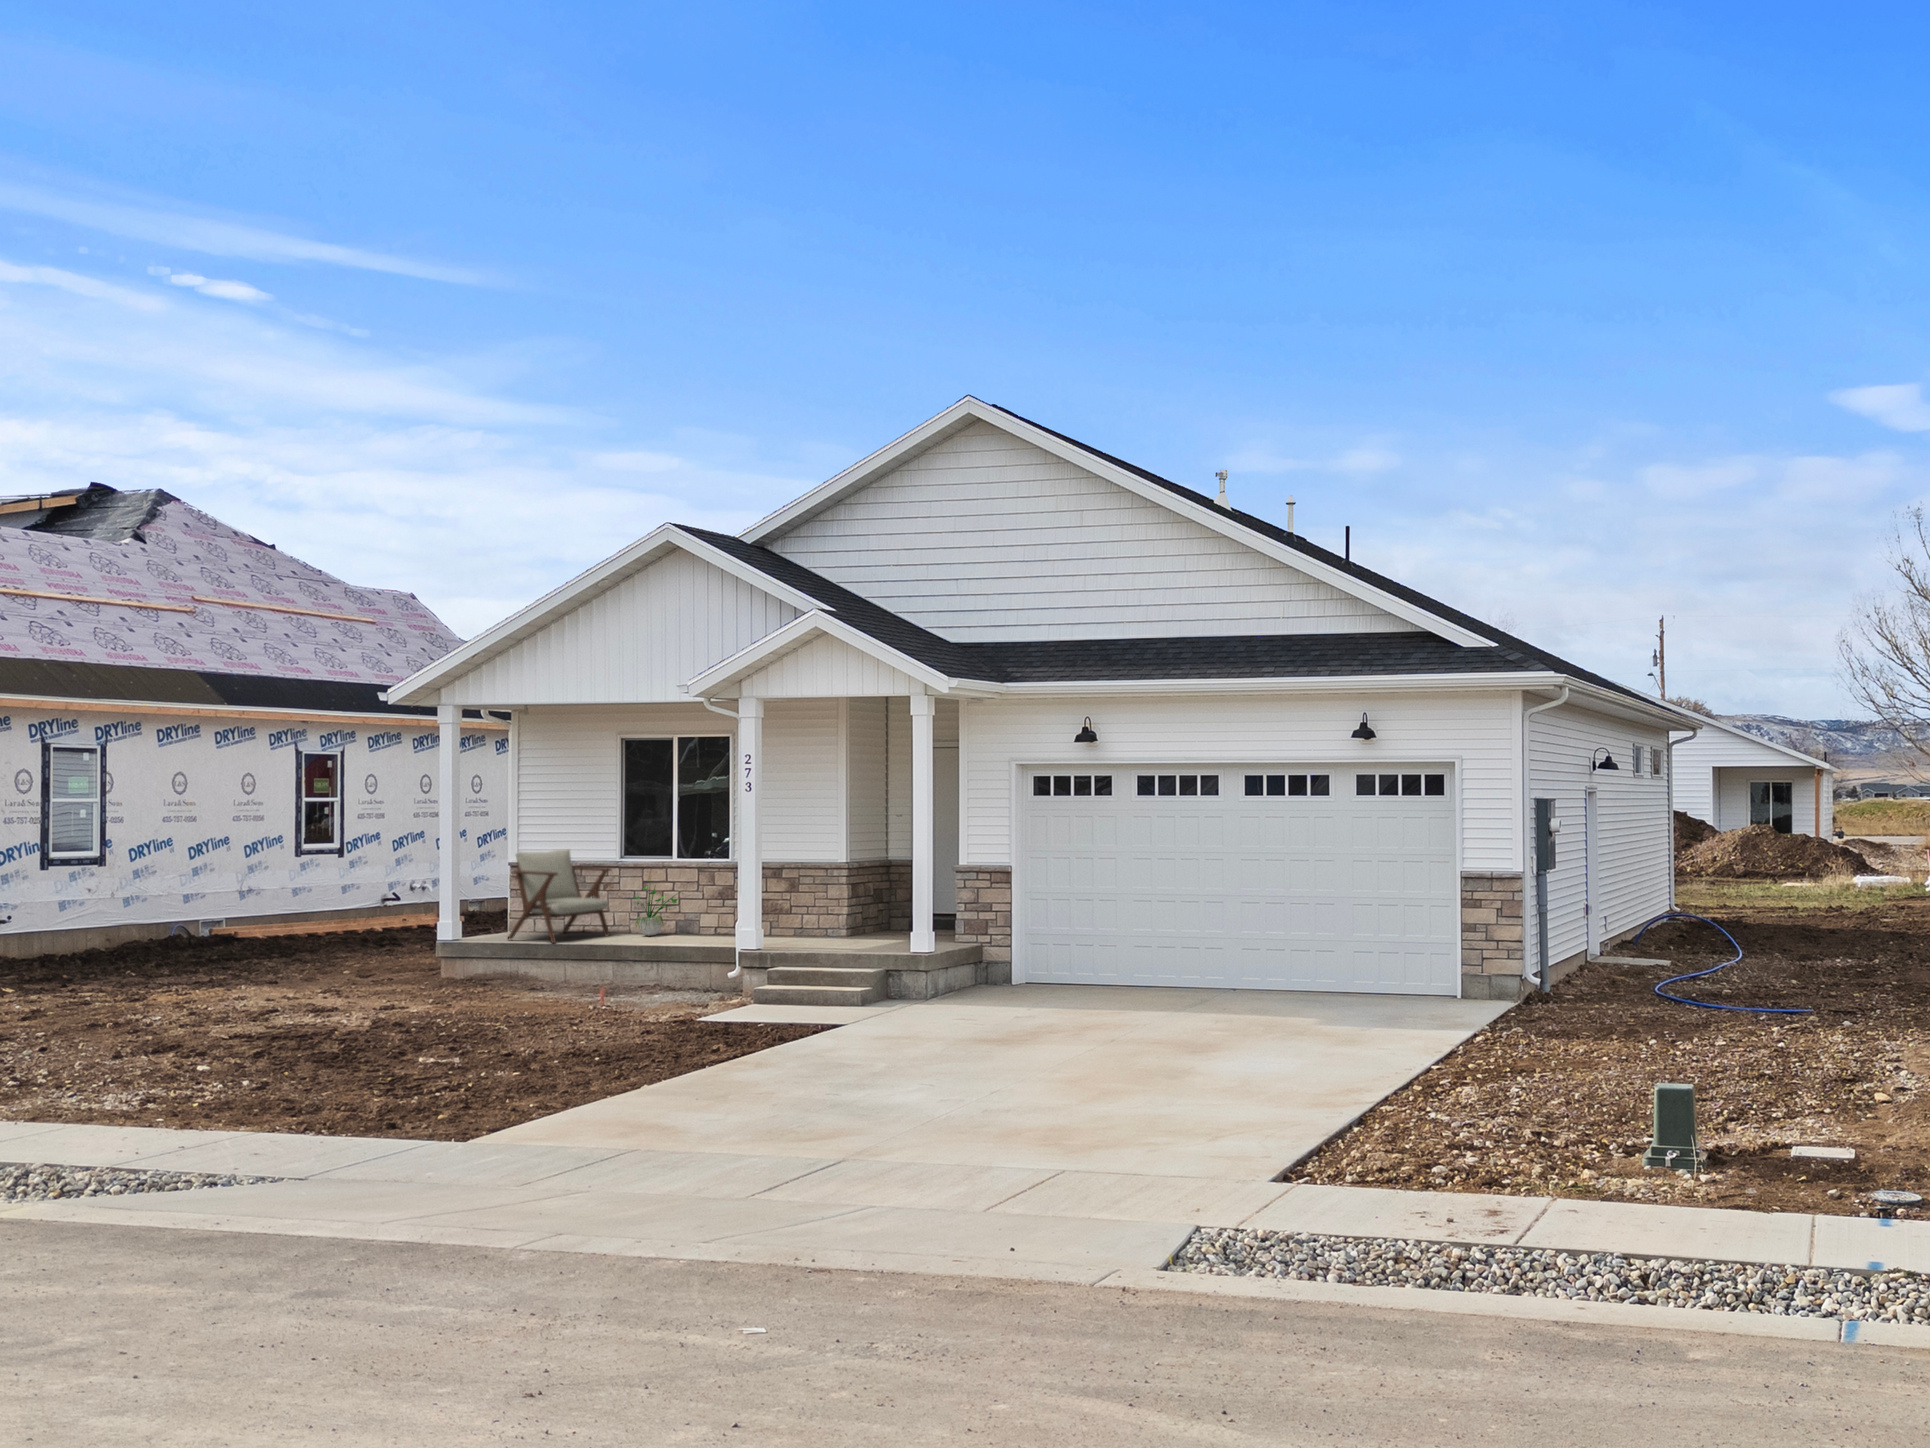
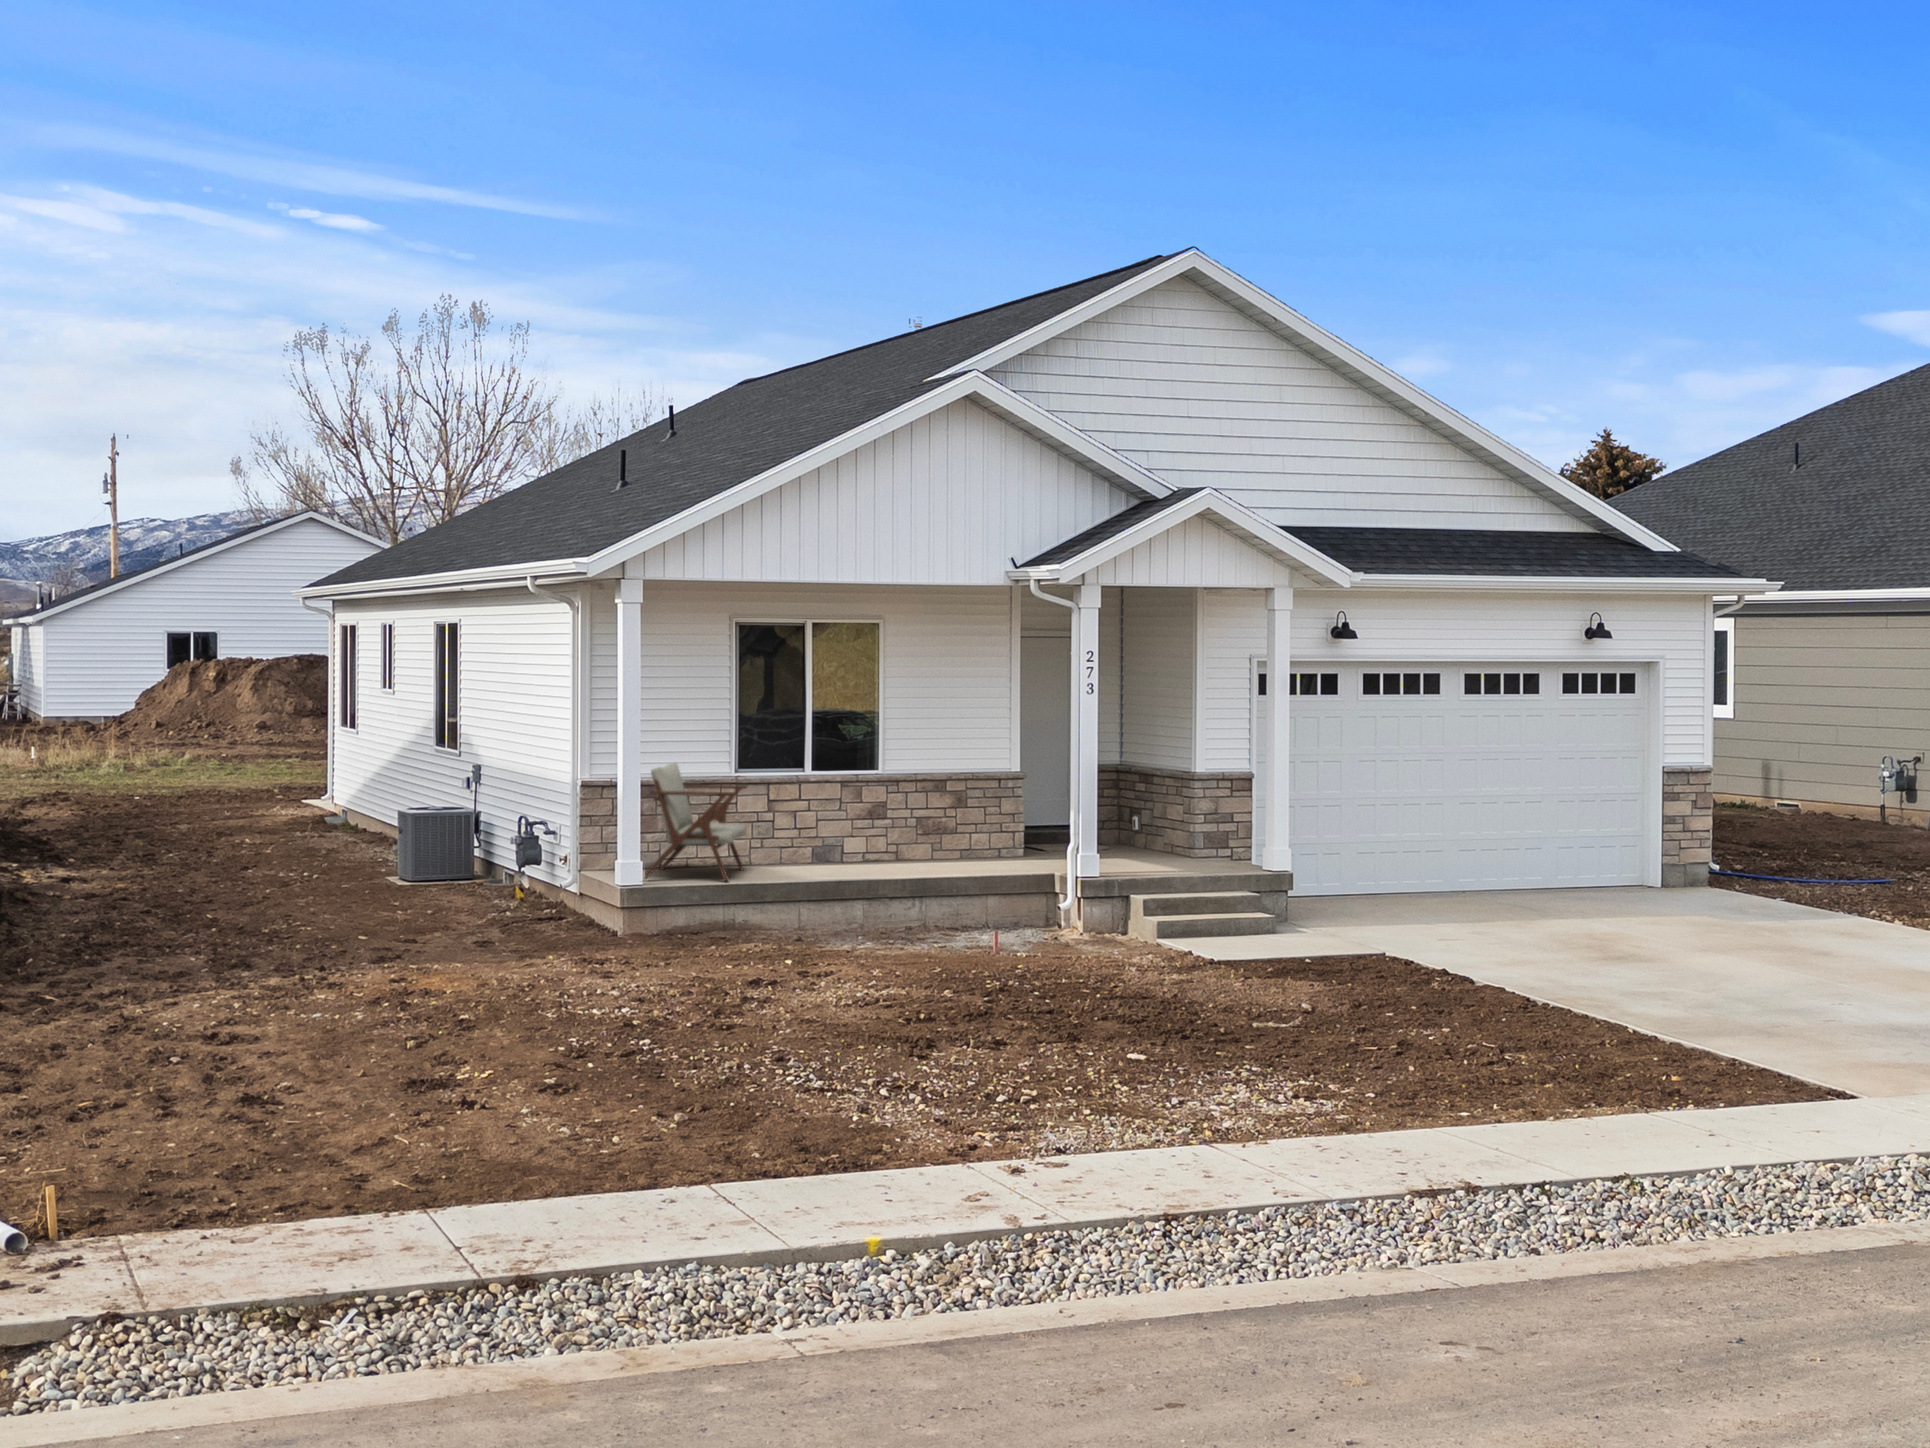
potted plant: present [633,887,678,936] -> none [773,791,845,867]

